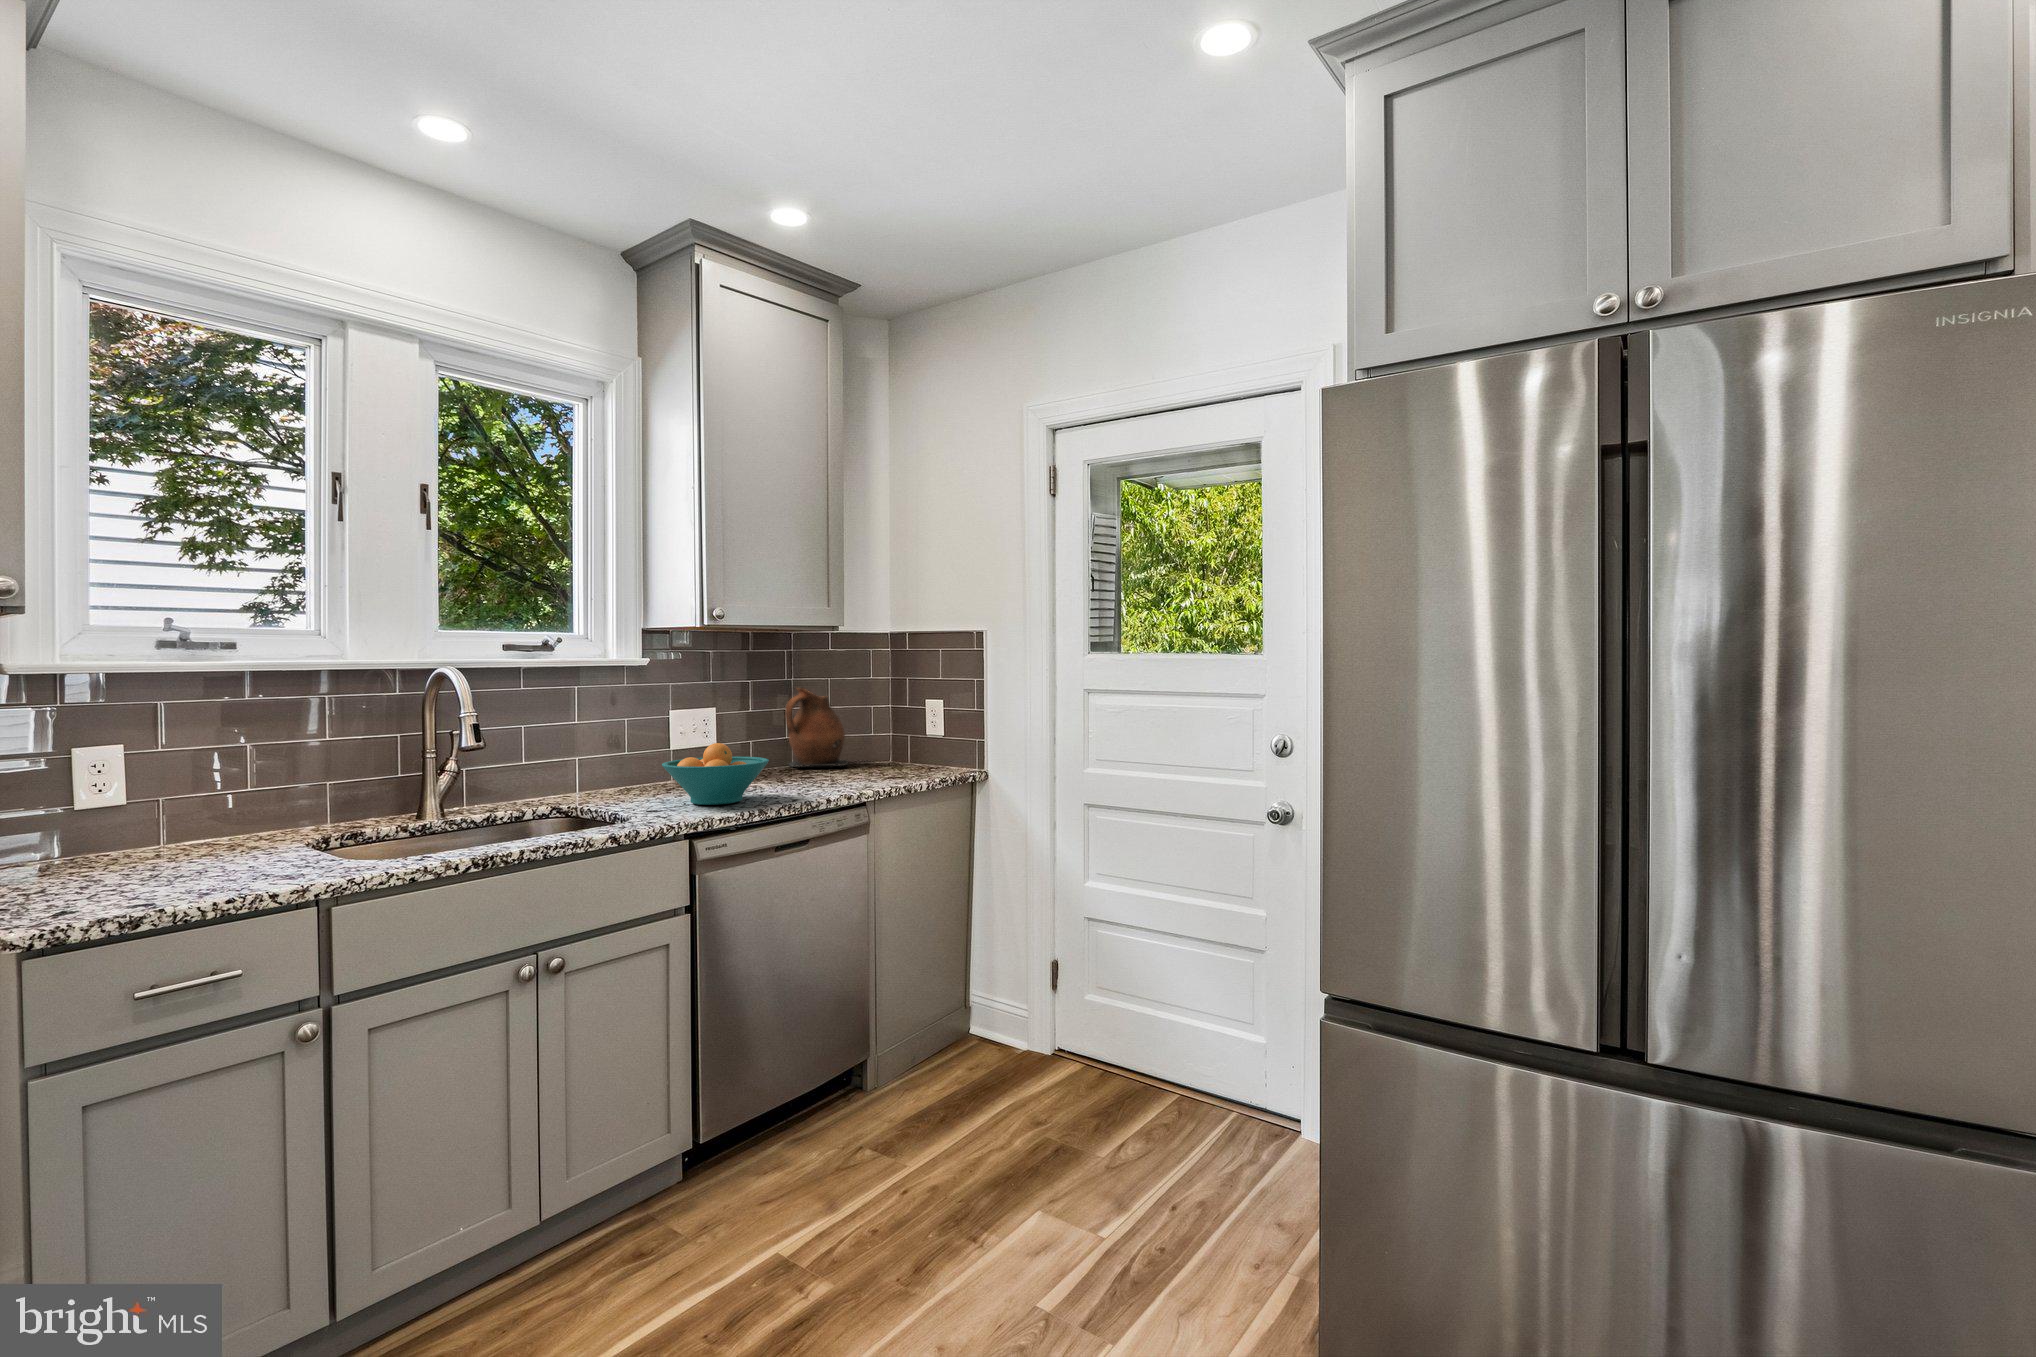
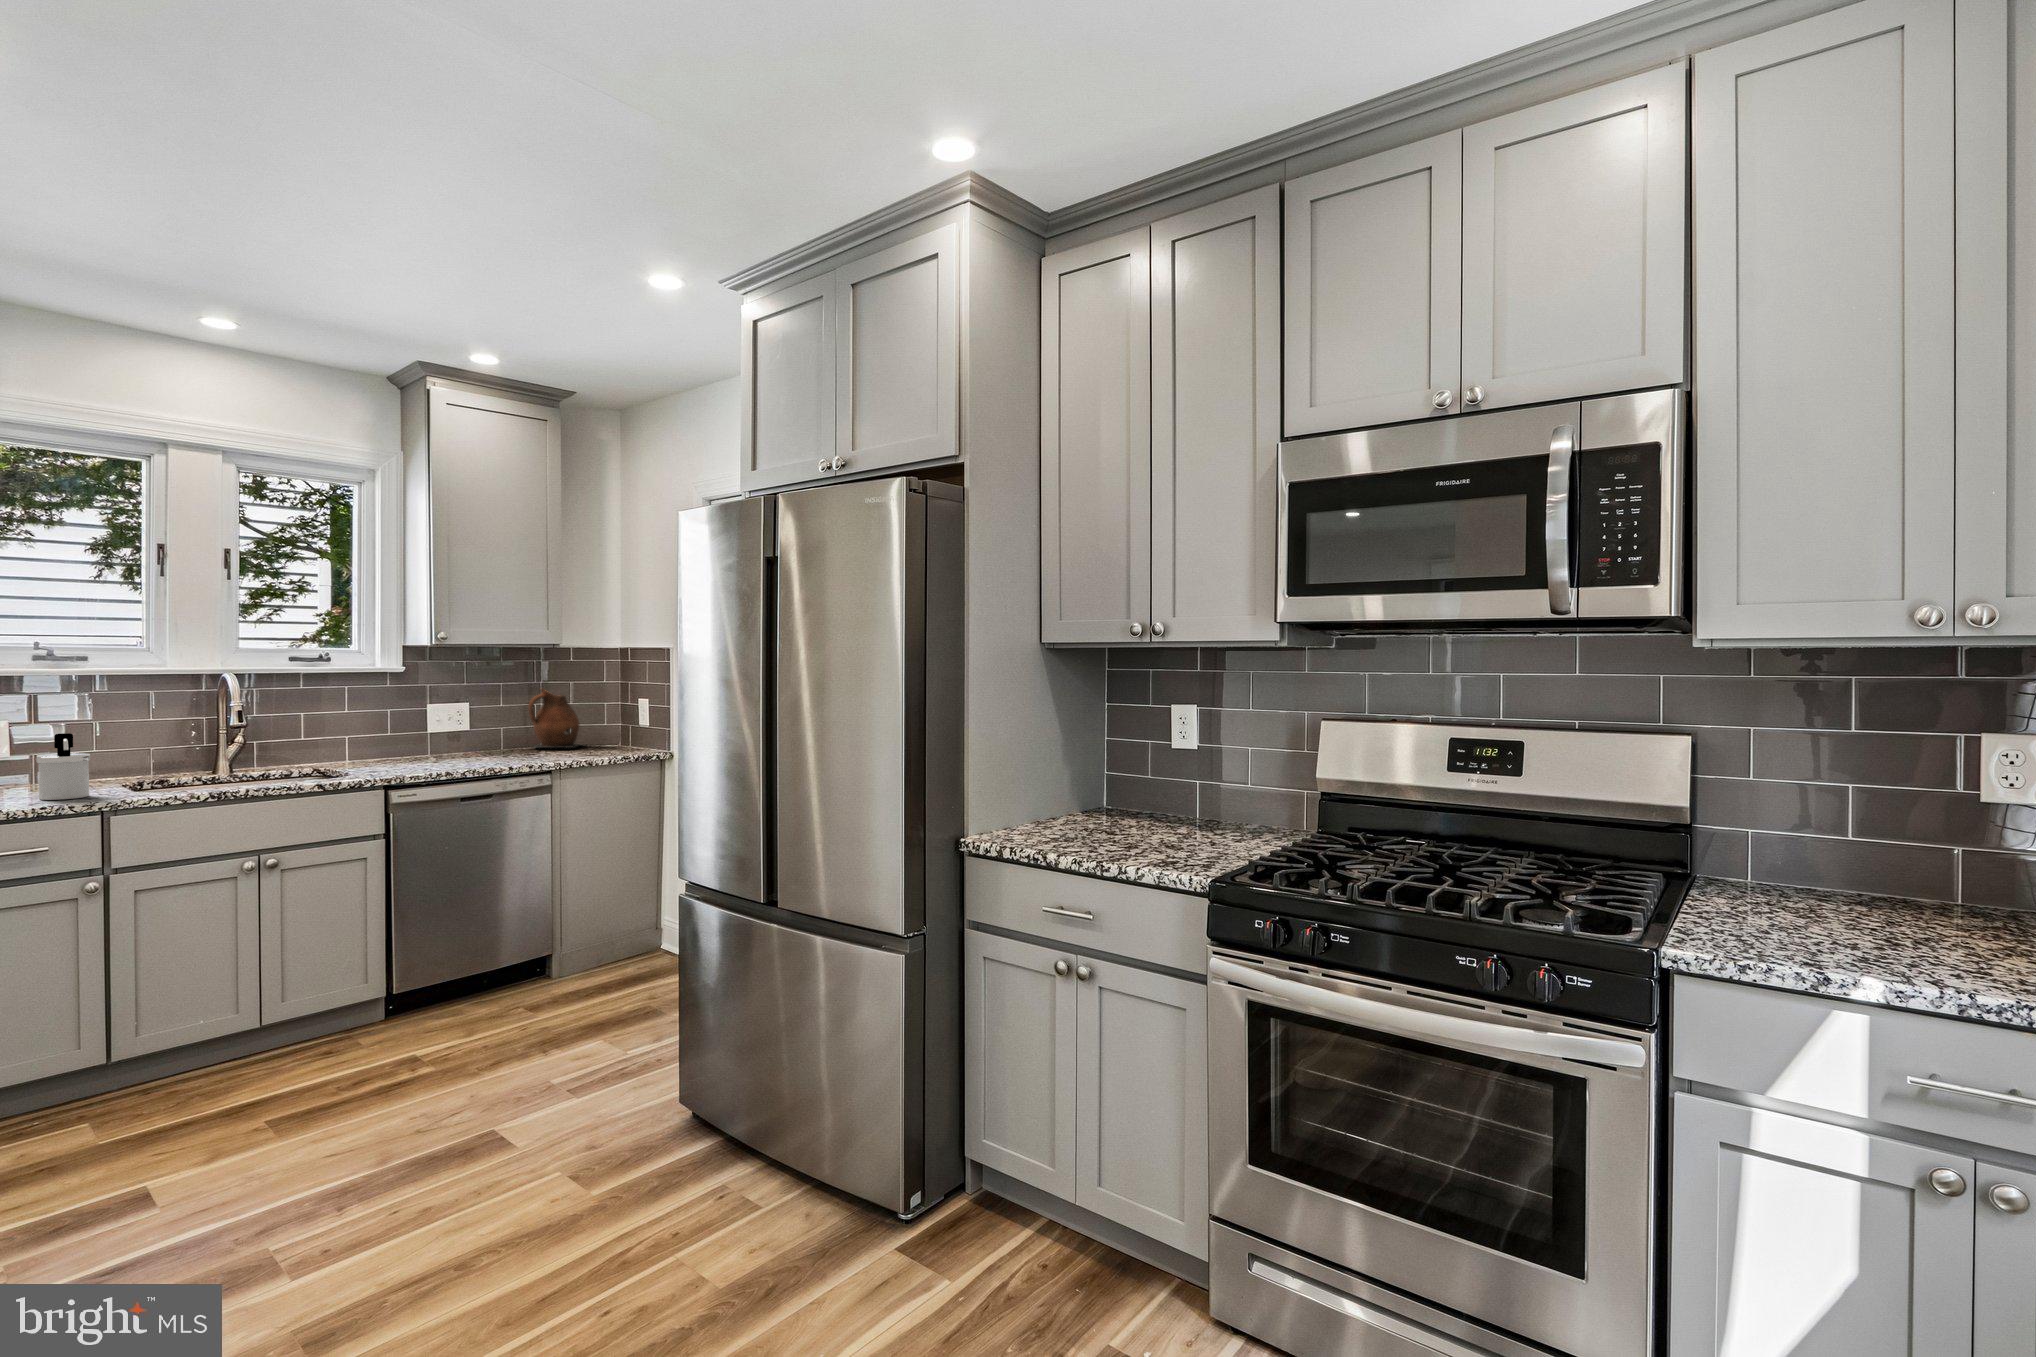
fruit bowl: present [662,743,769,805] -> none [385,727,467,770]
soap dispenser: none [197,767,282,882] -> present [36,733,91,800]

